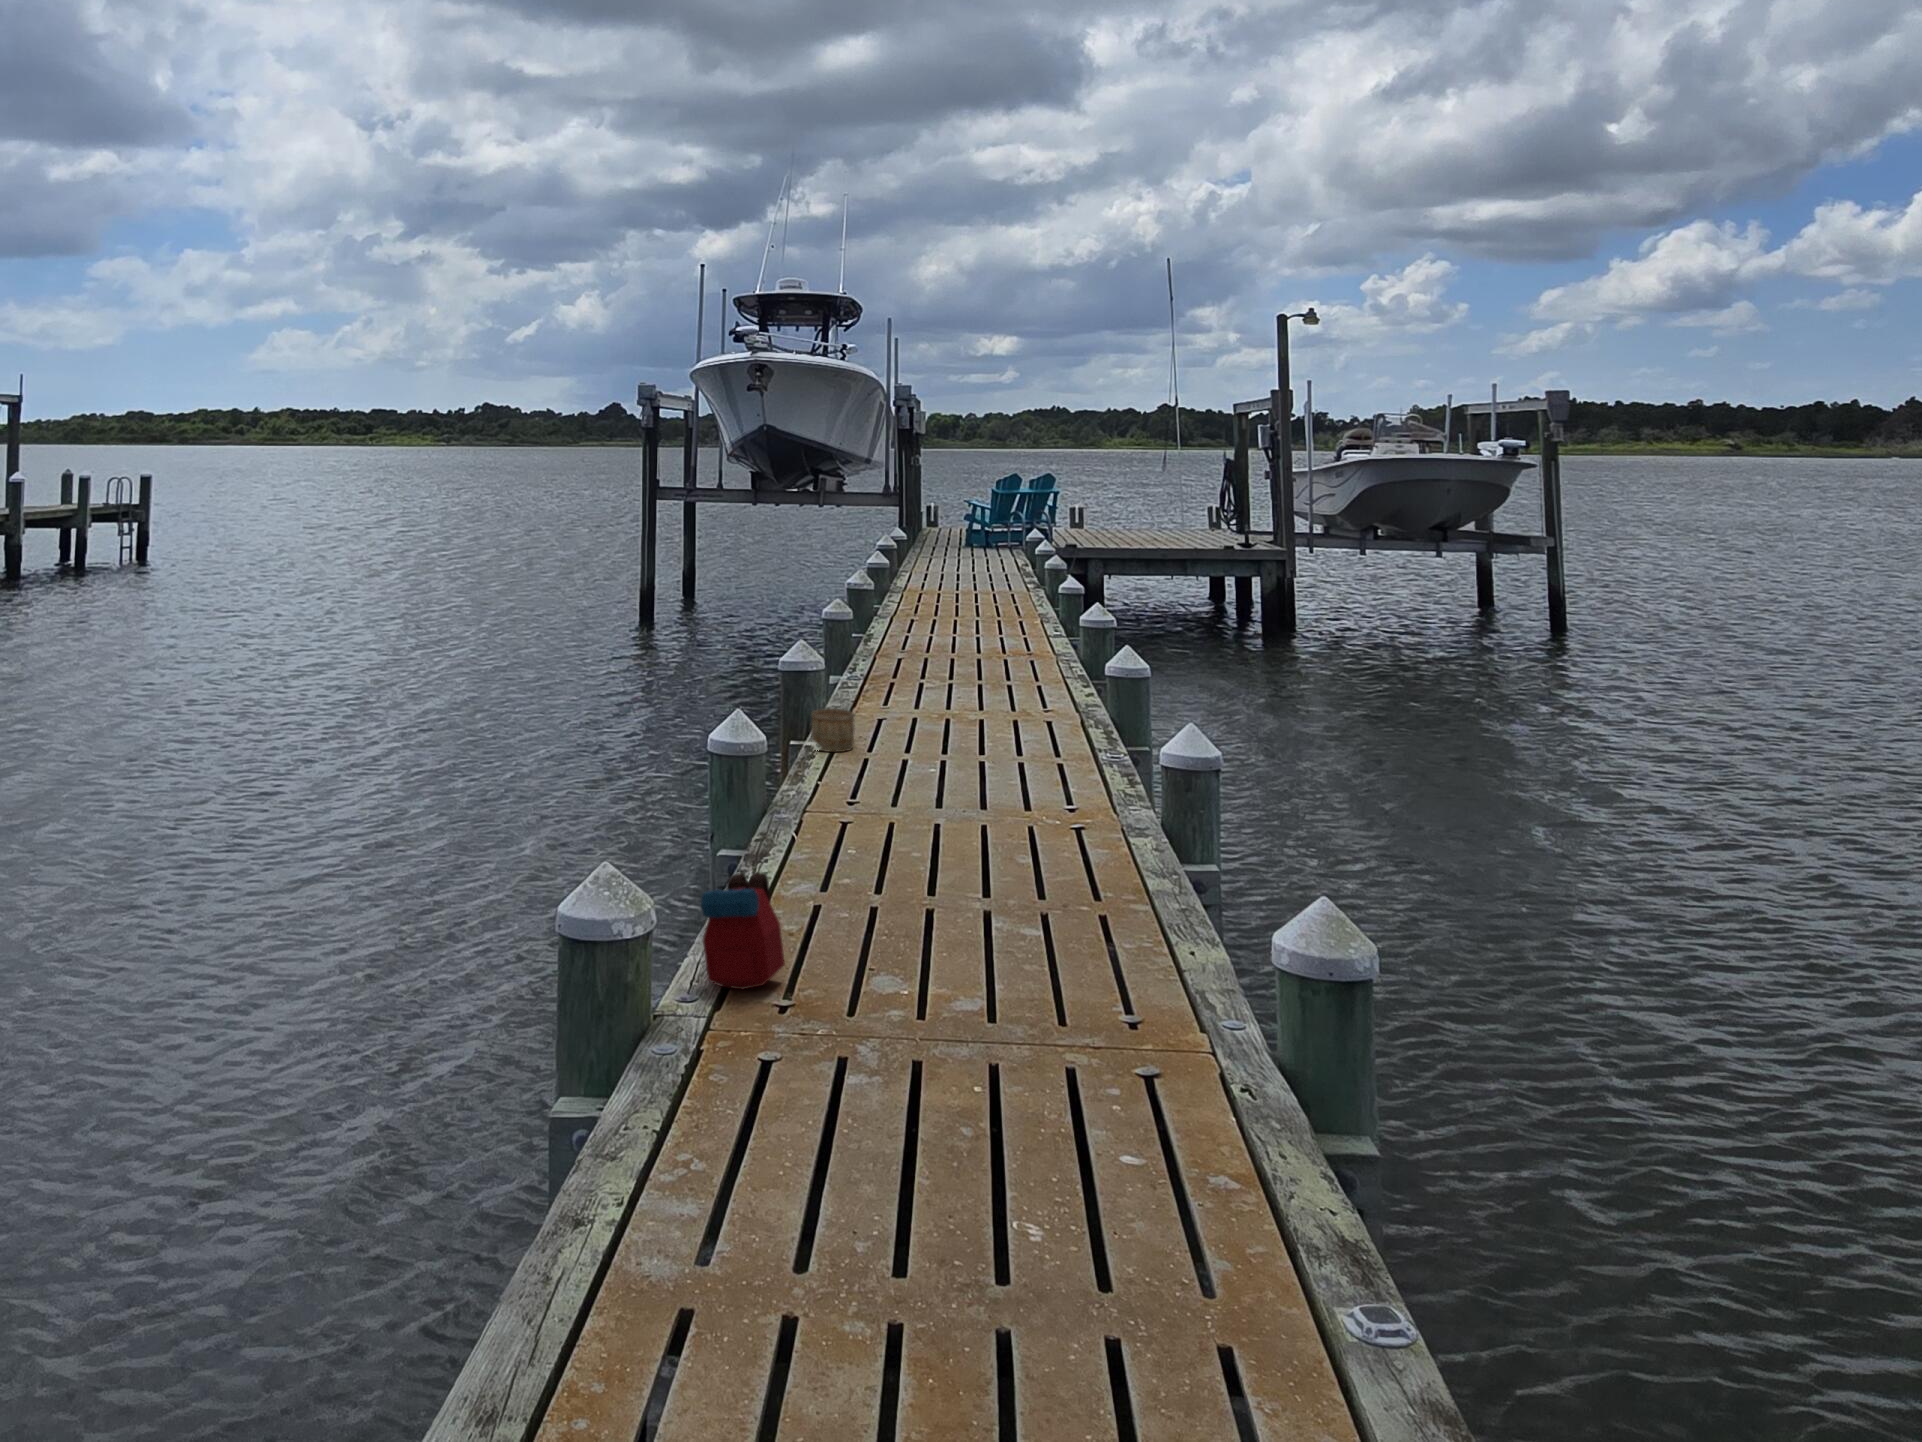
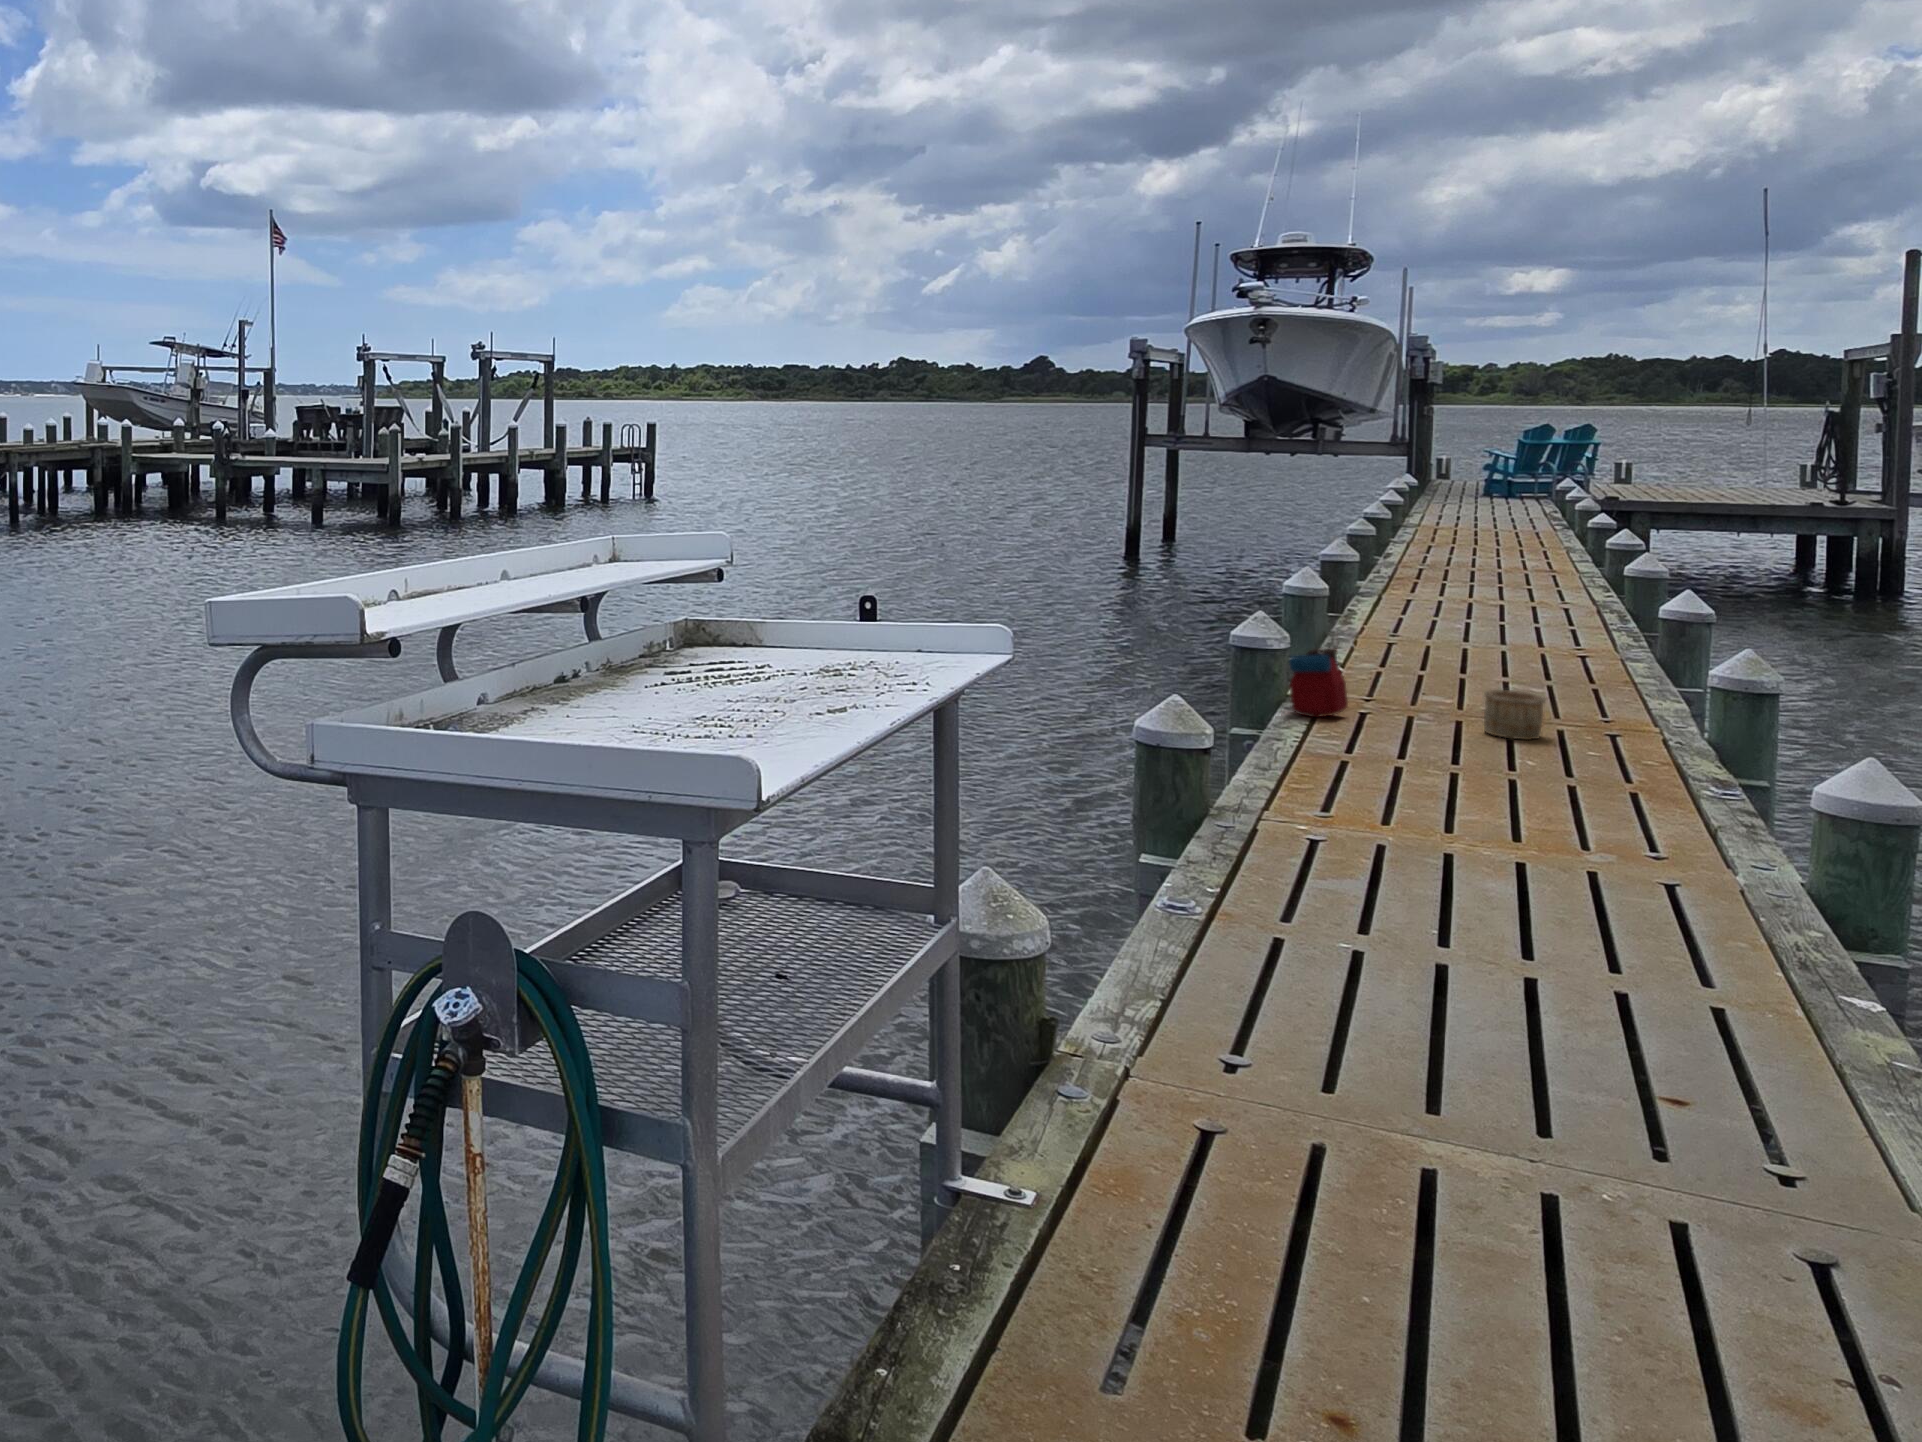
wooden bucket: present [811,709,855,752] -> present [1484,690,1545,740]

